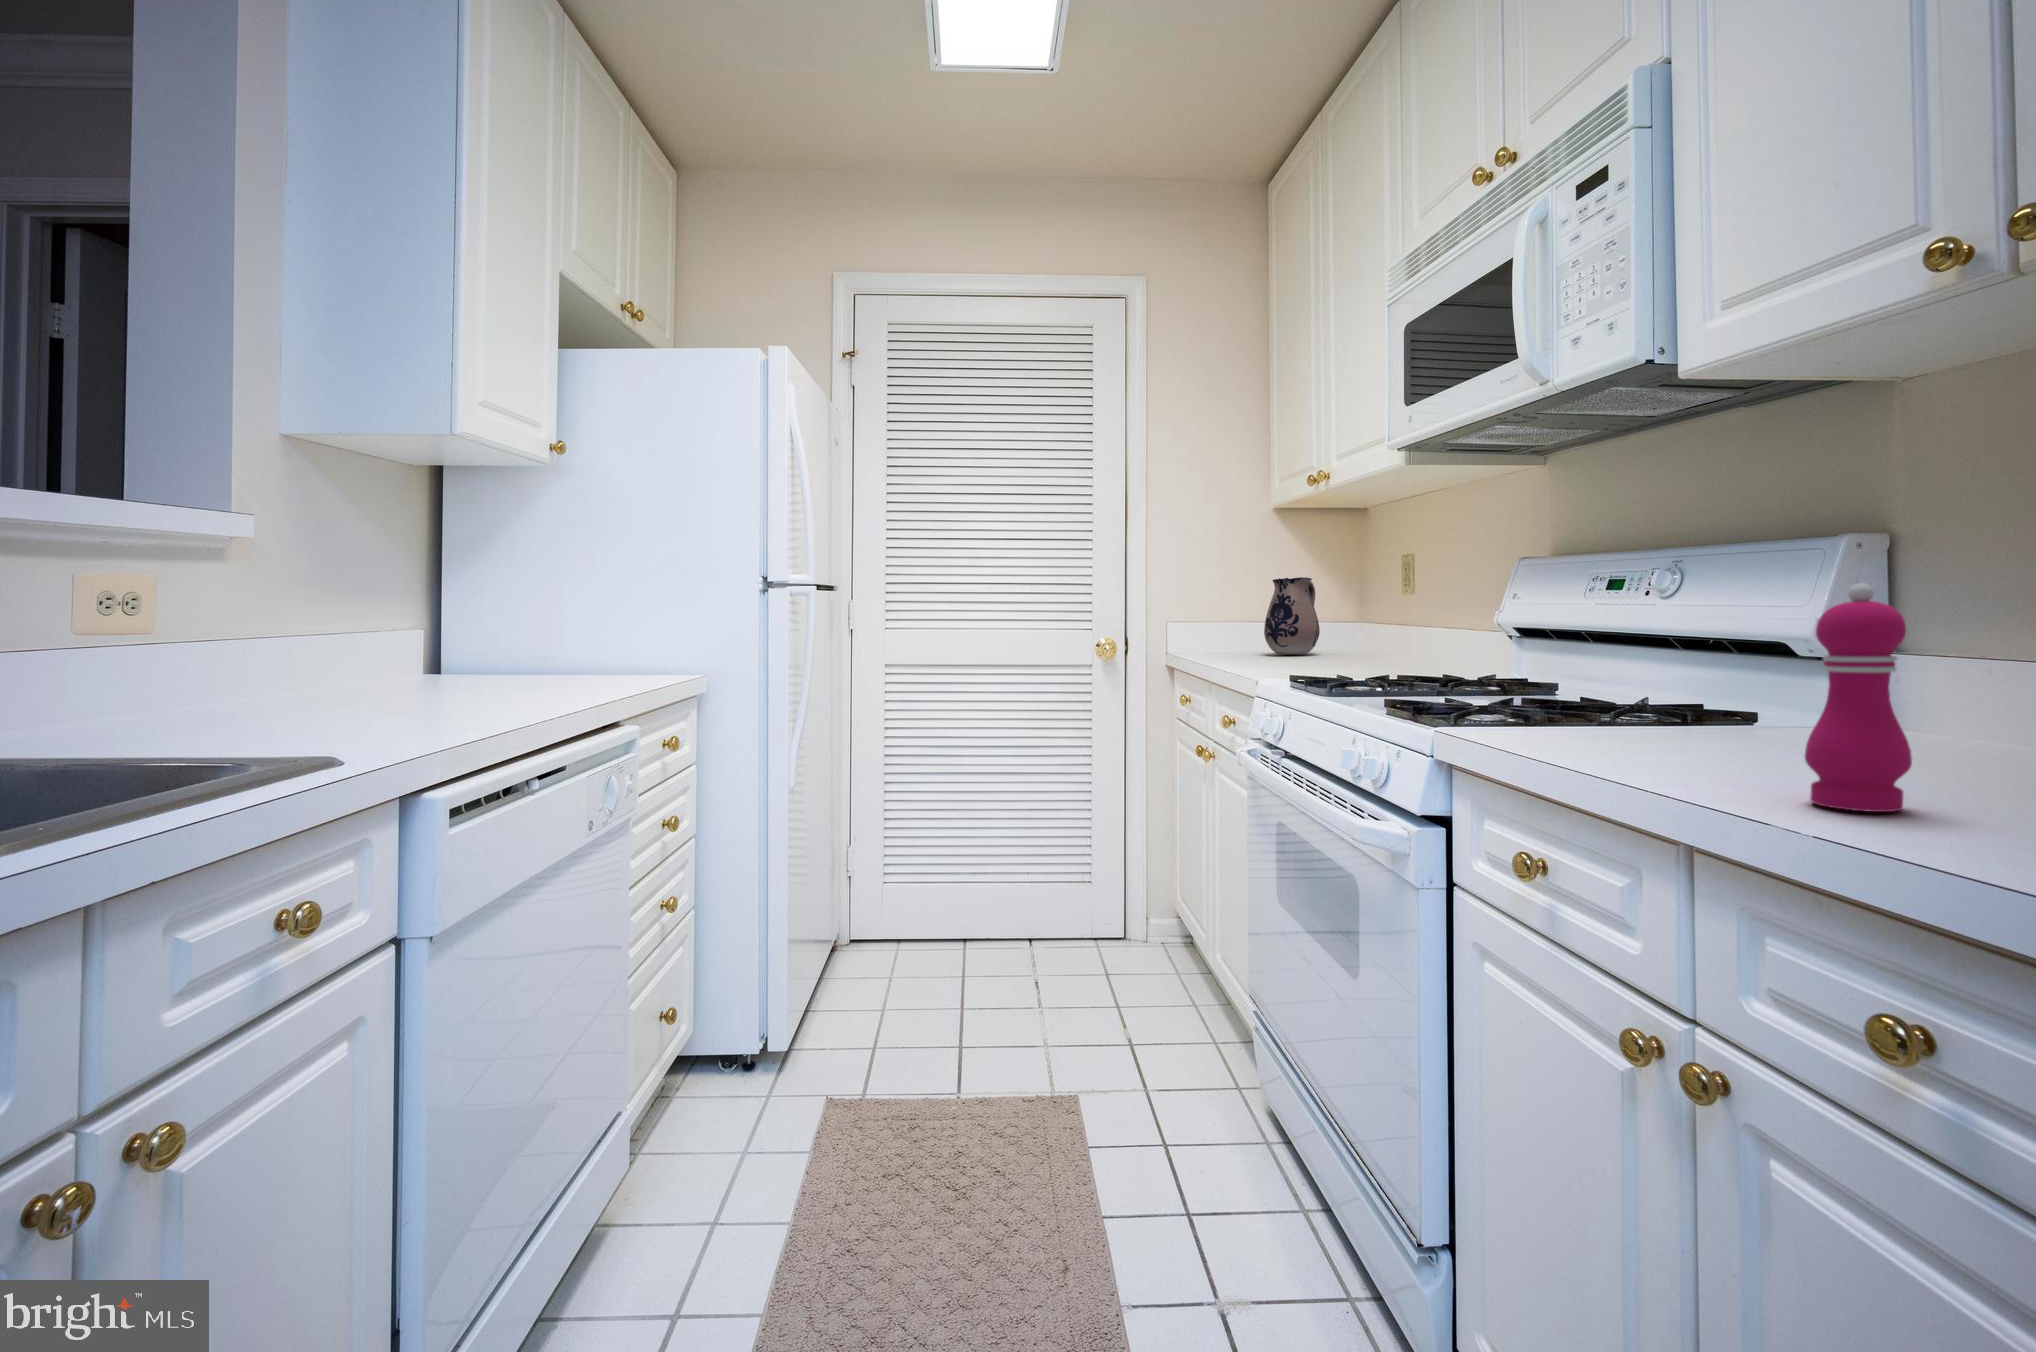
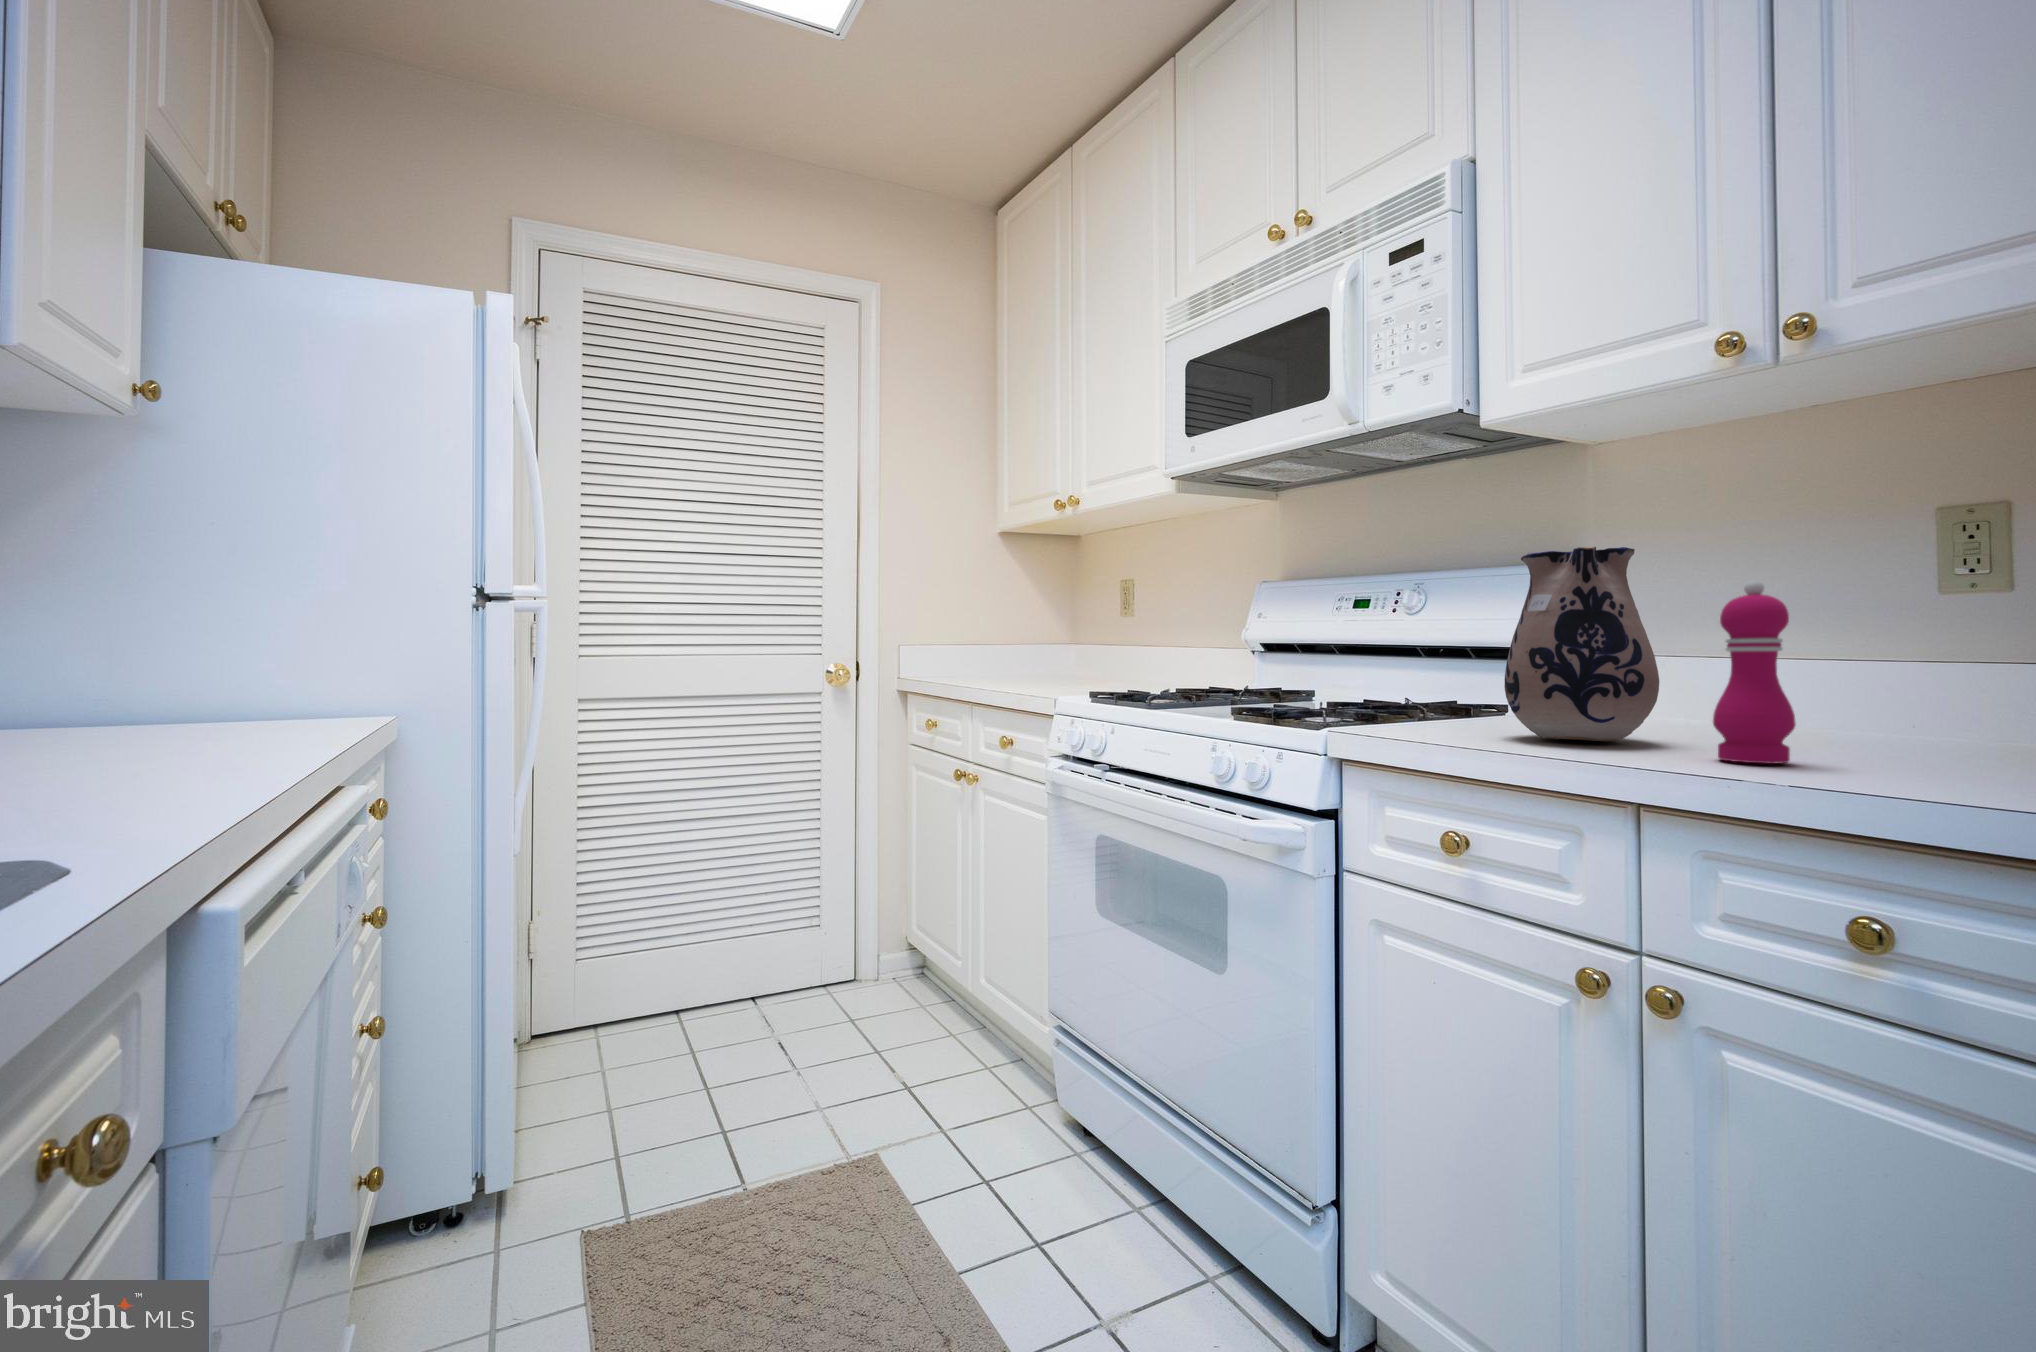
ceramic pitcher: present [1264,577,1320,655] -> present [1505,547,1659,741]

